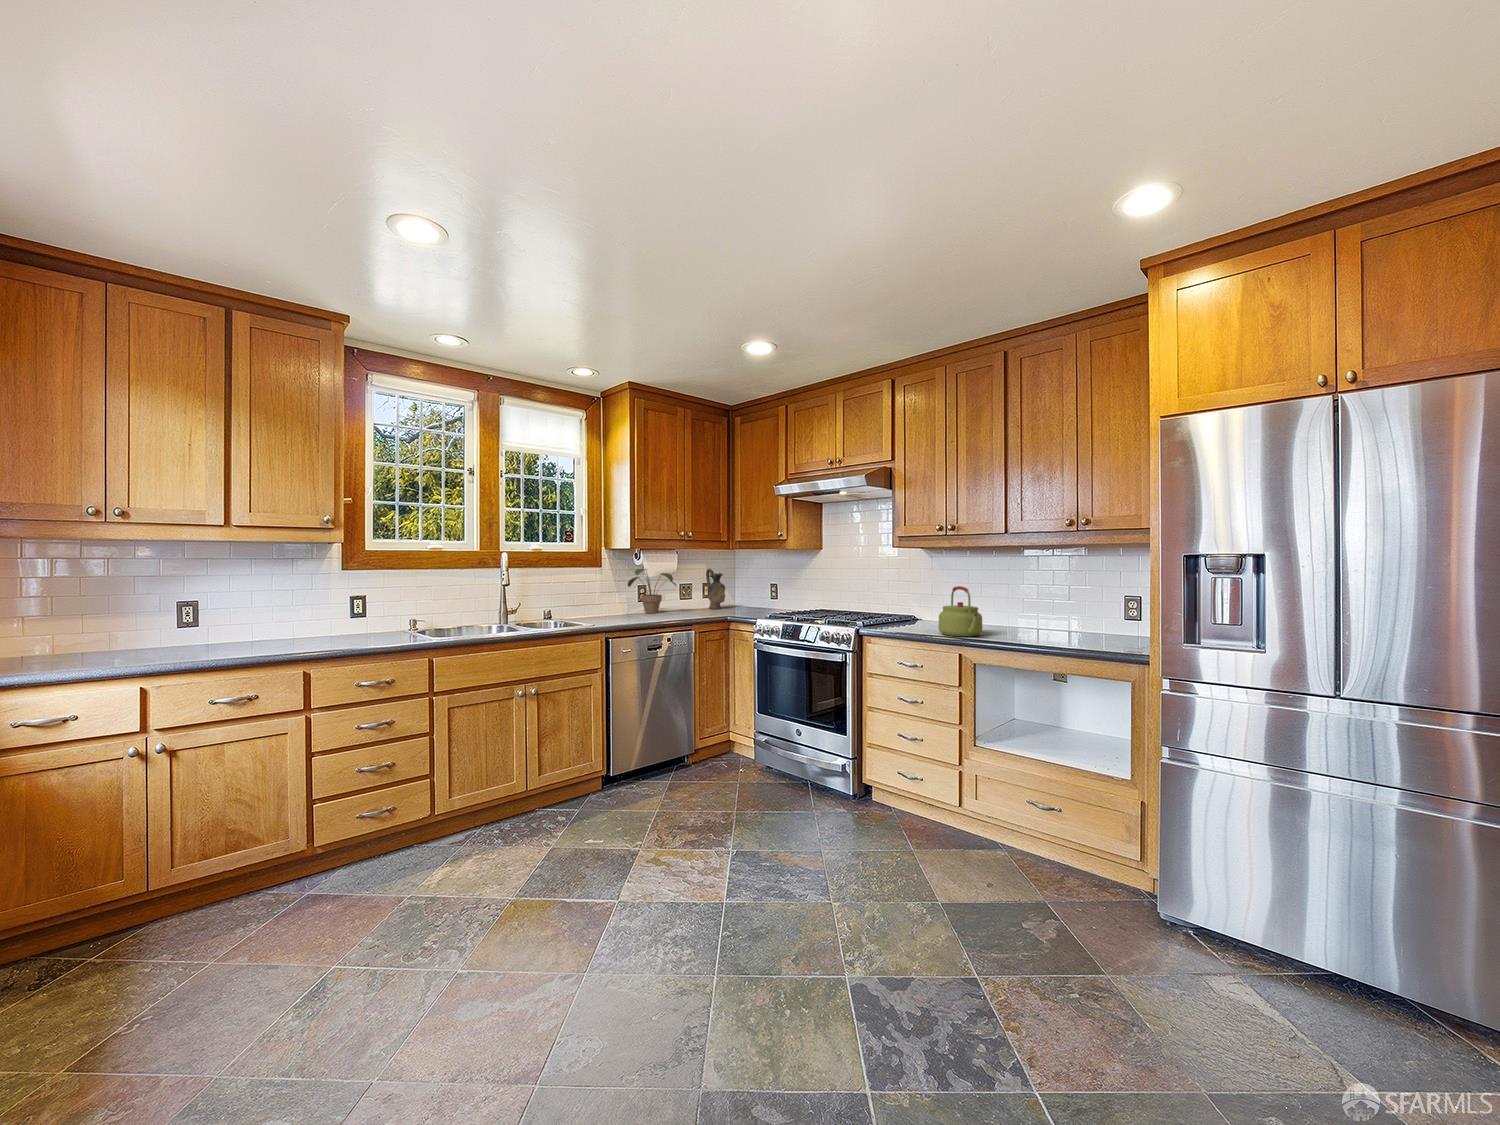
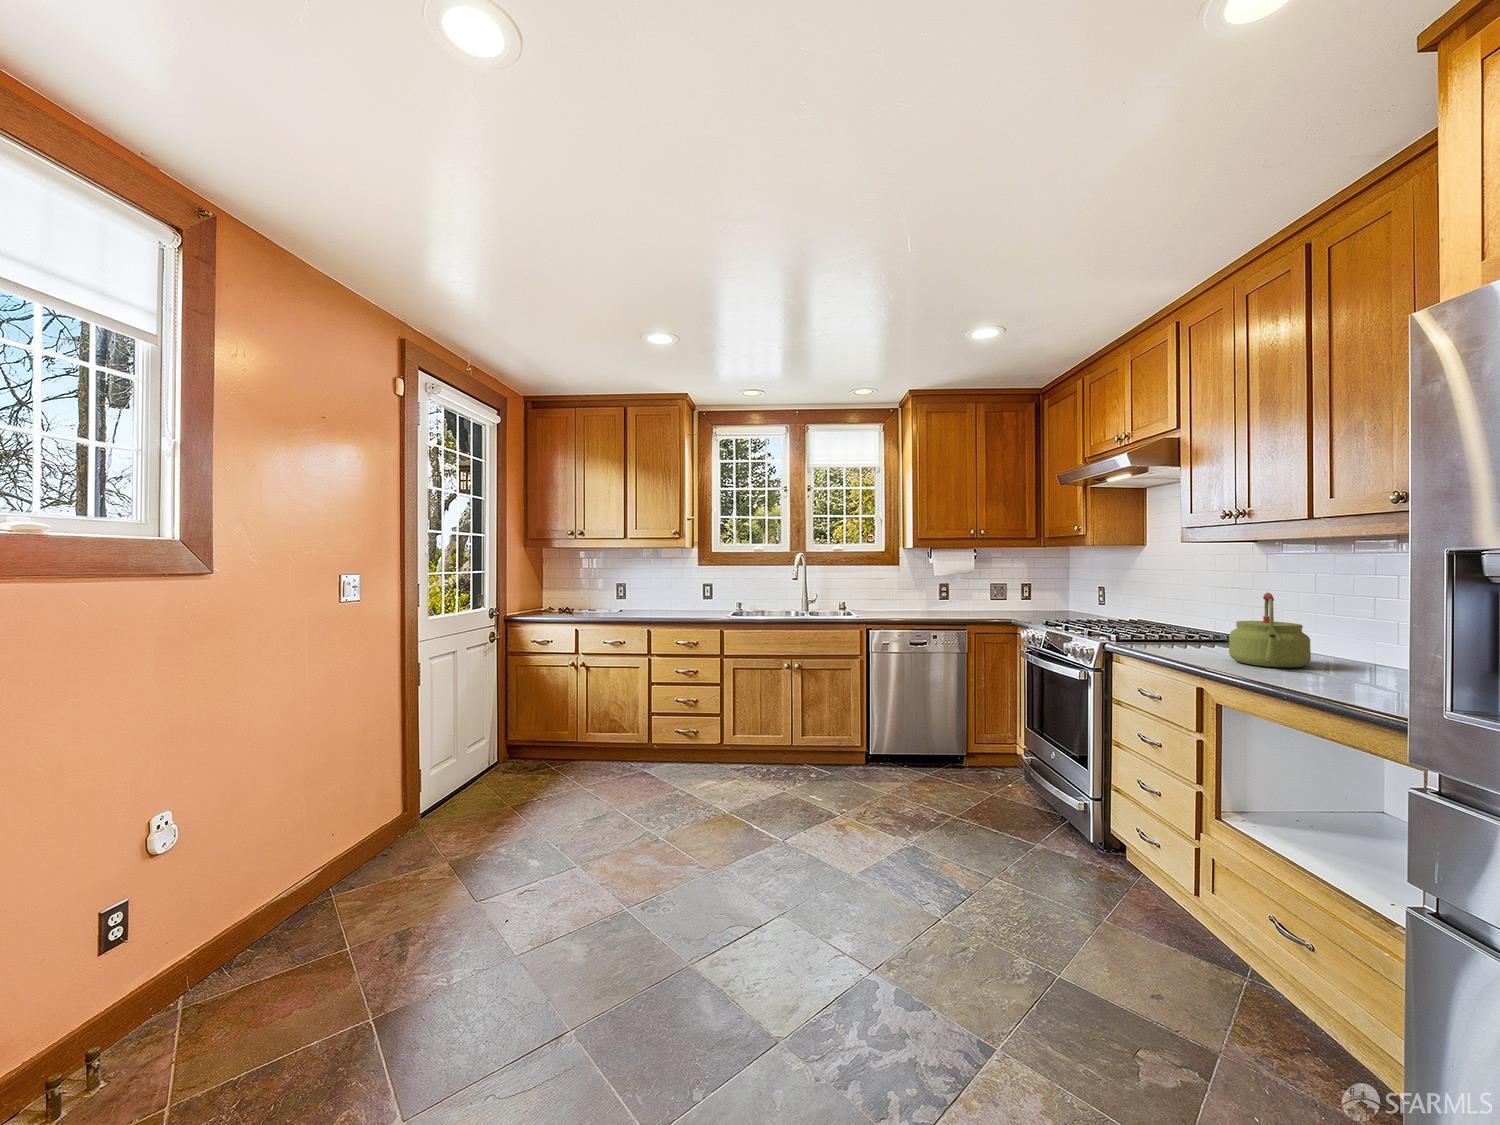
potted plant: present [628,567,676,613] -> none [926,564,977,612]
ceramic pitcher: present [706,569,725,609] -> none [1018,568,1040,612]

